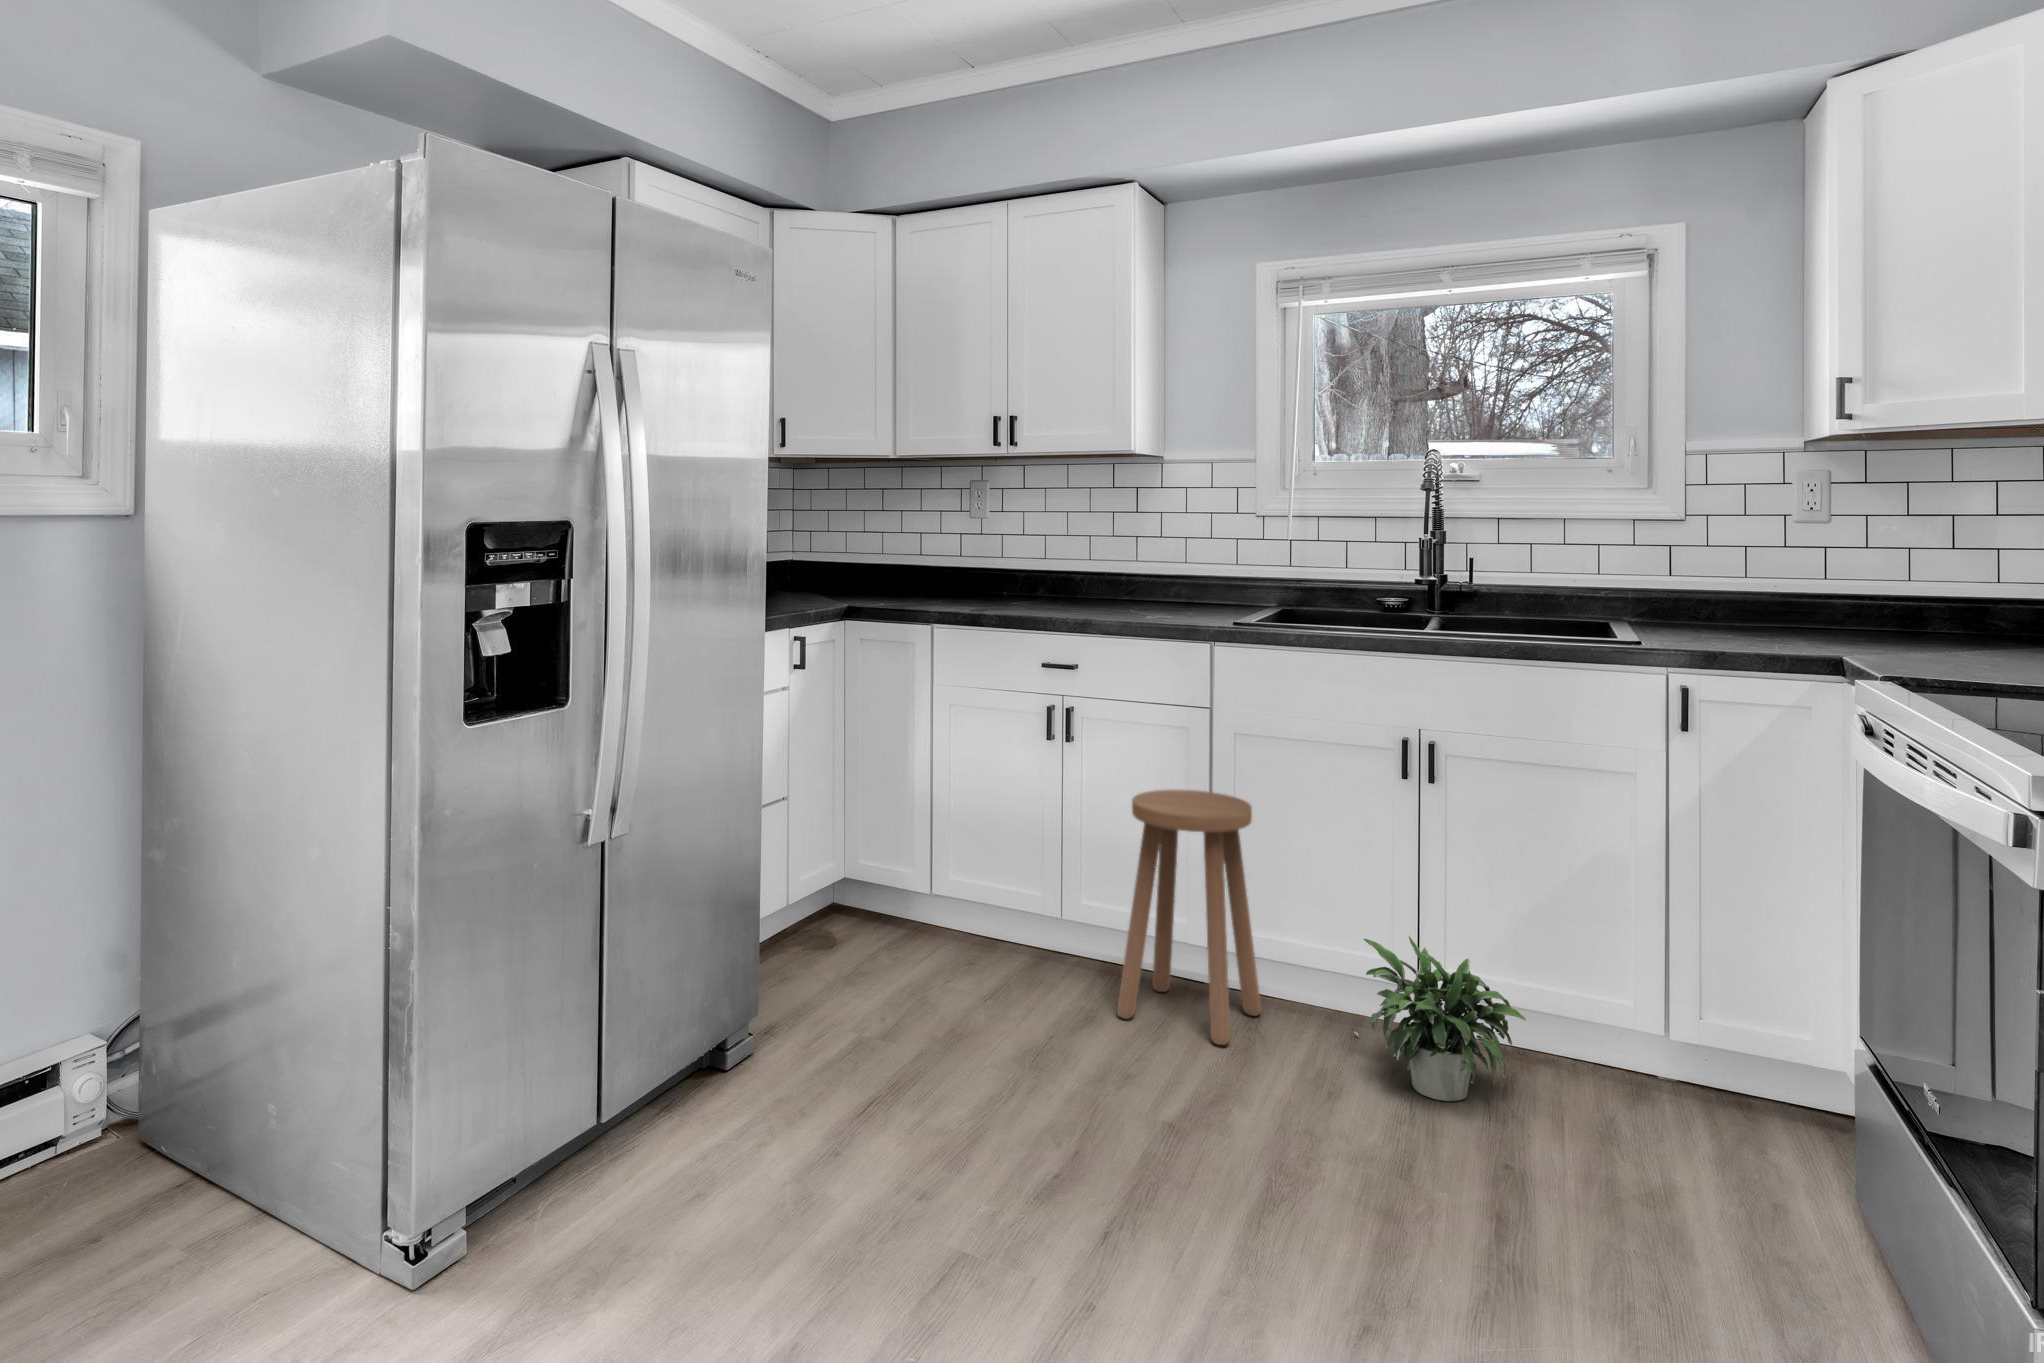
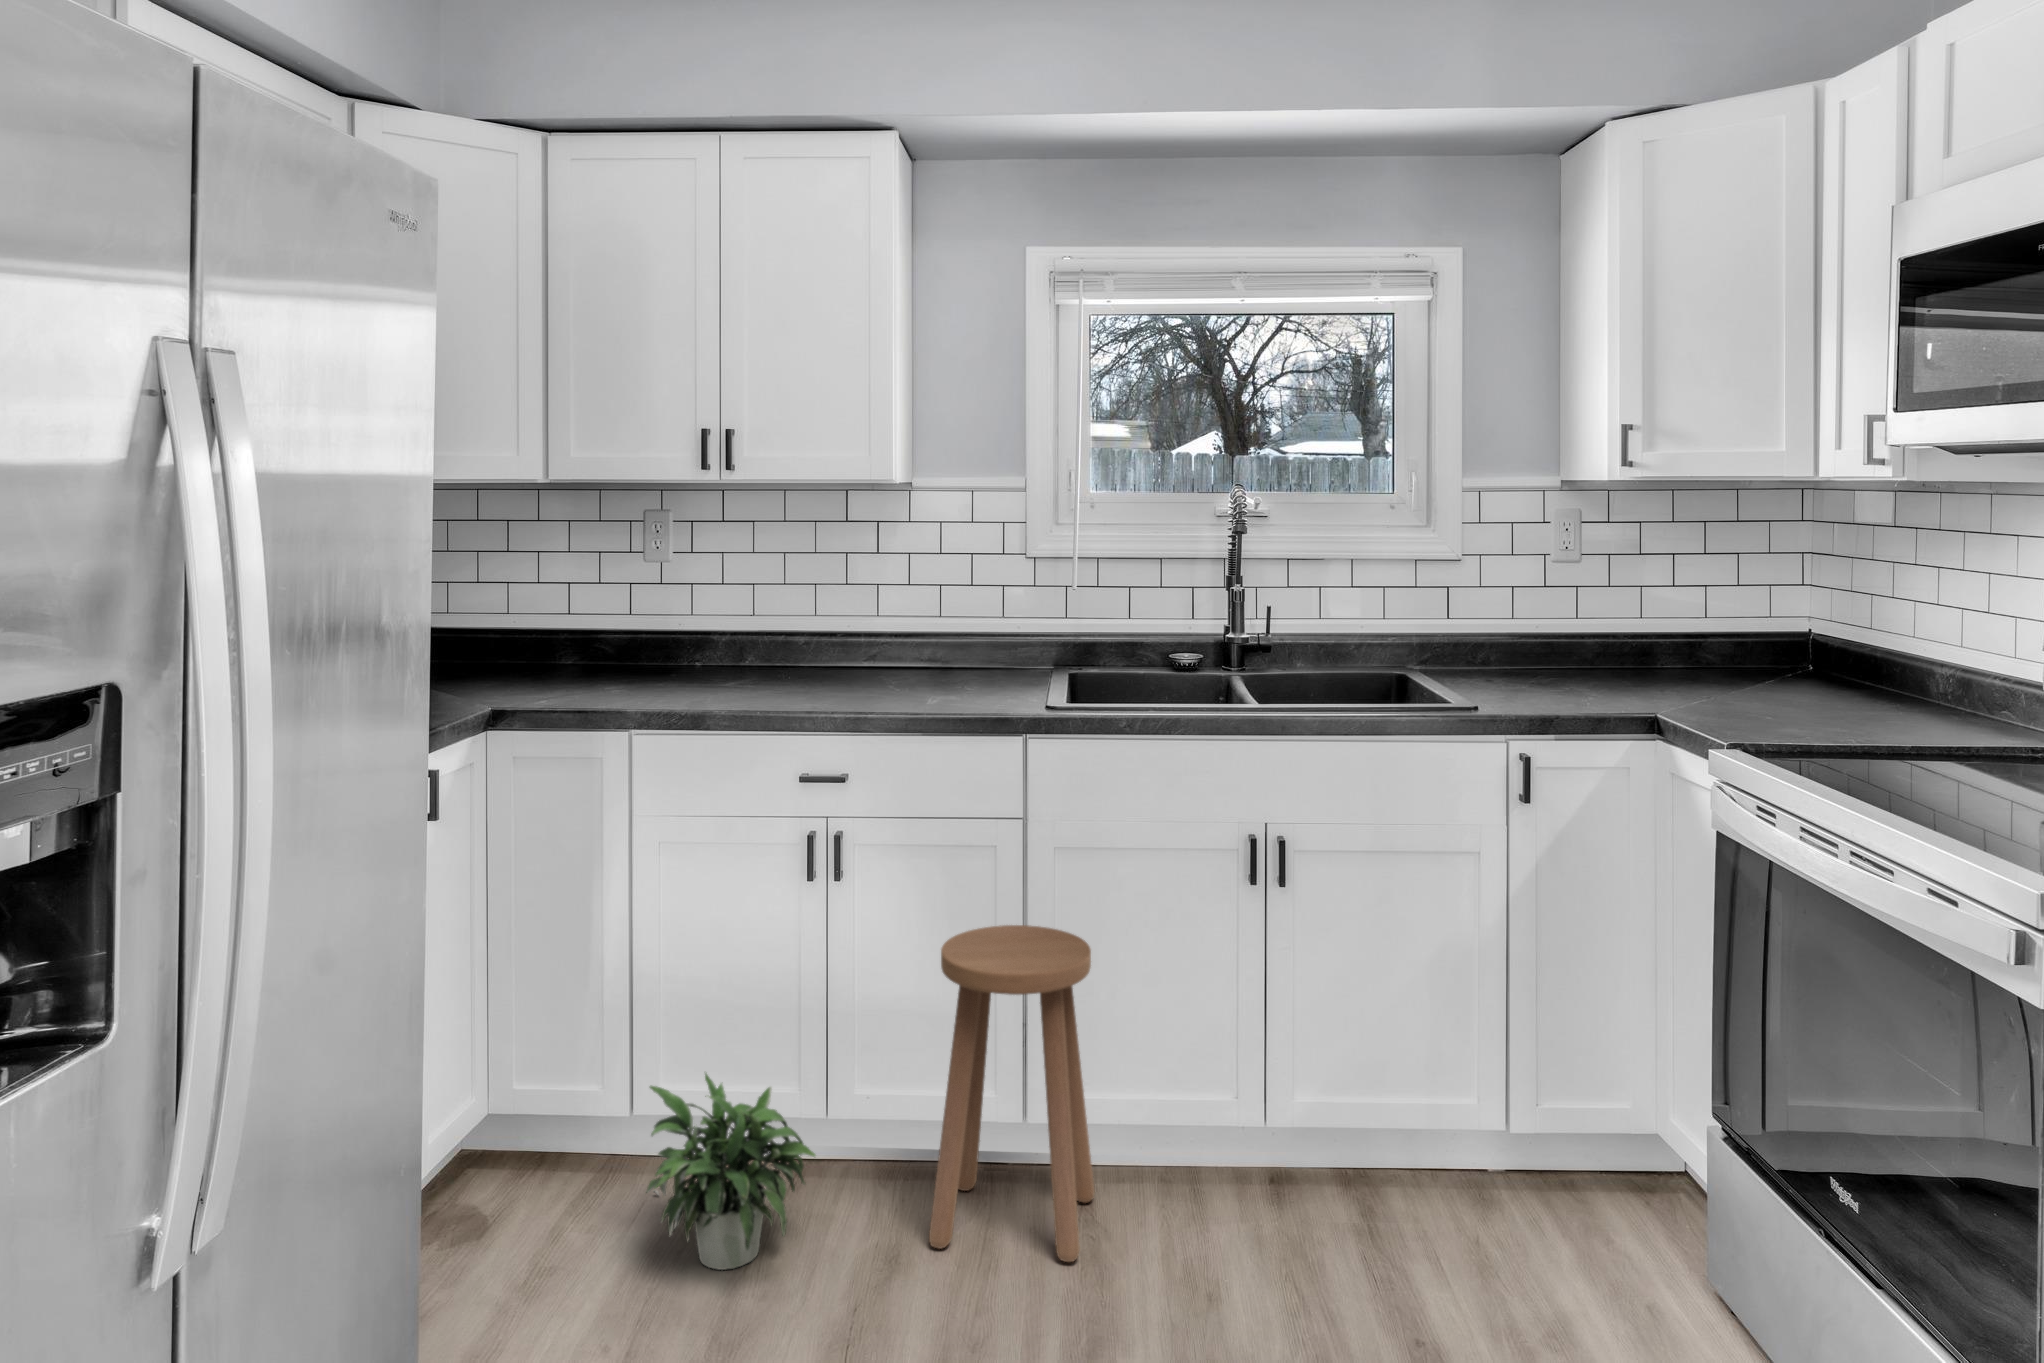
potted plant: present [1353,937,1526,1101] -> present [647,1074,816,1270]

